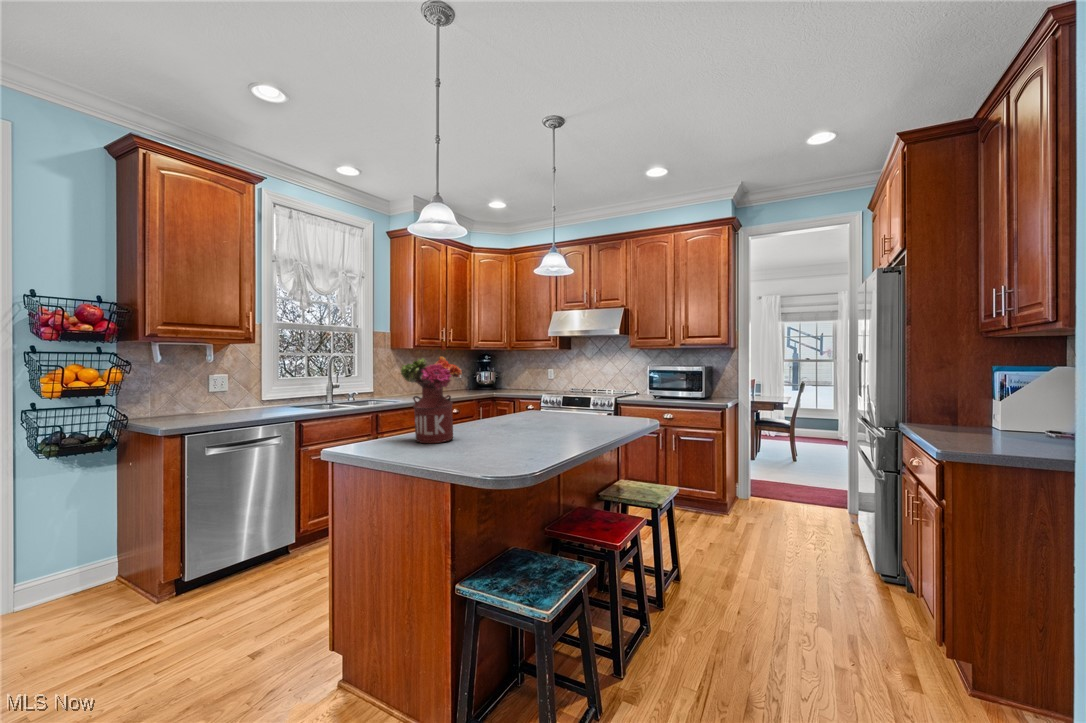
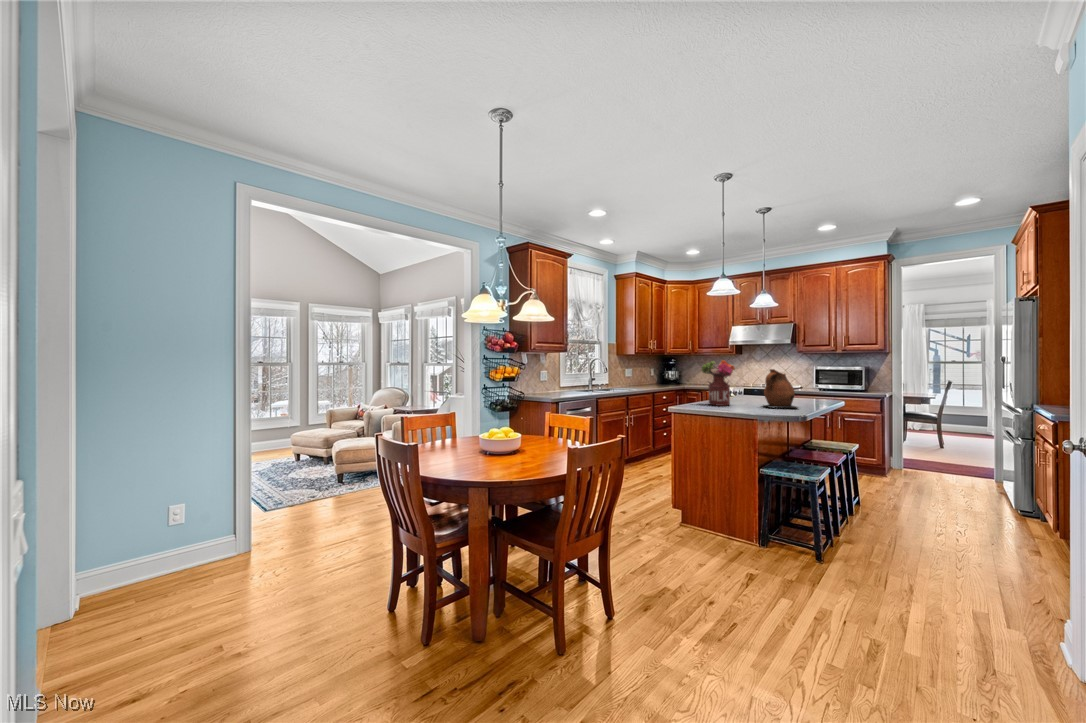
ceramic pitcher: none [501,374,558,449] -> present [763,369,798,408]

